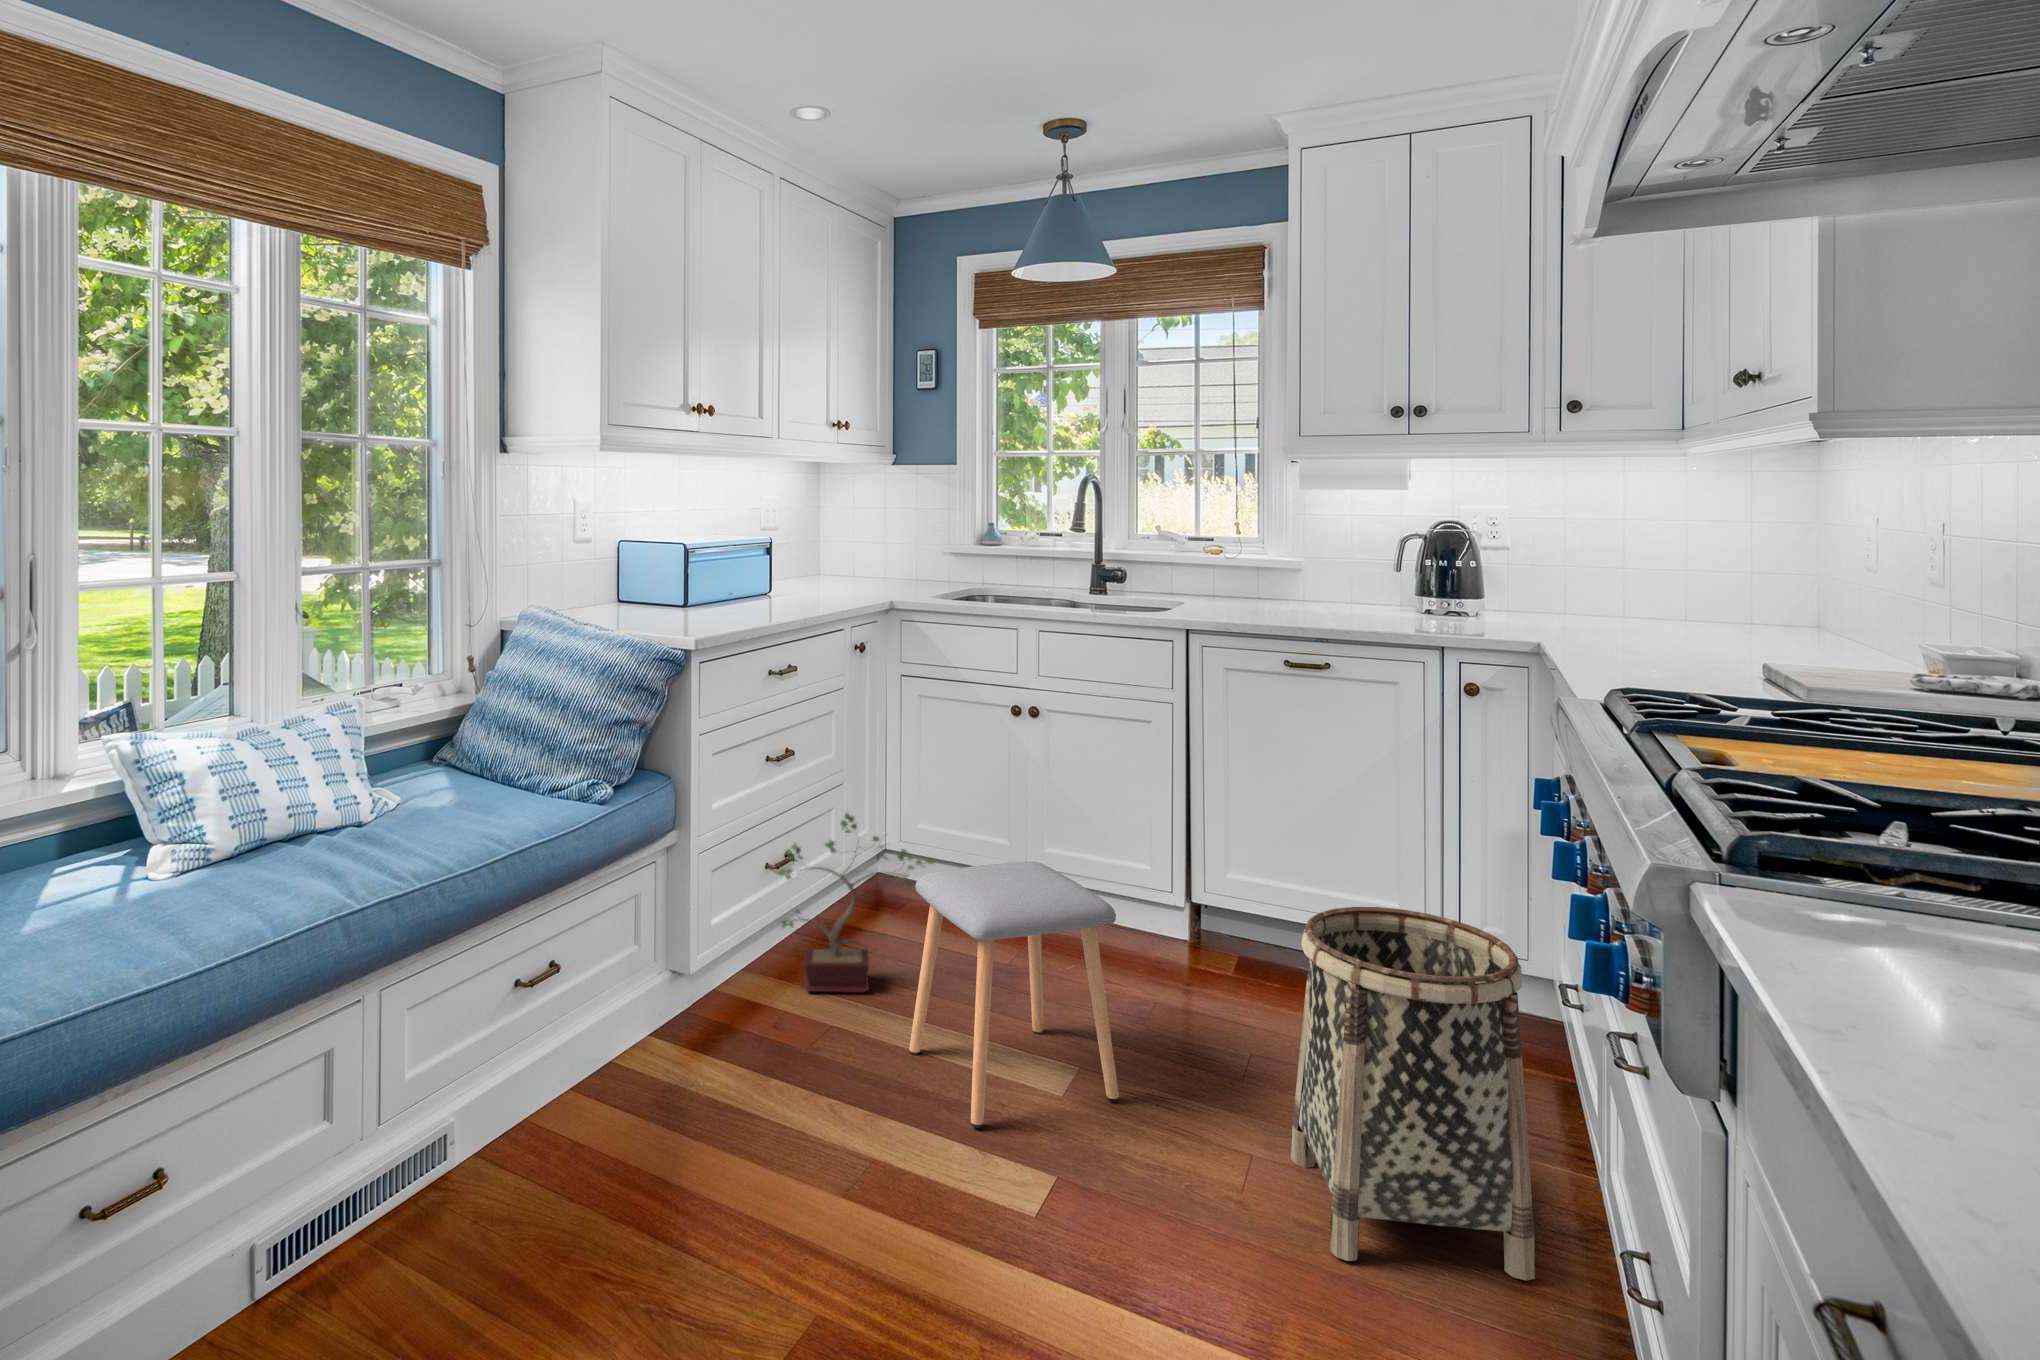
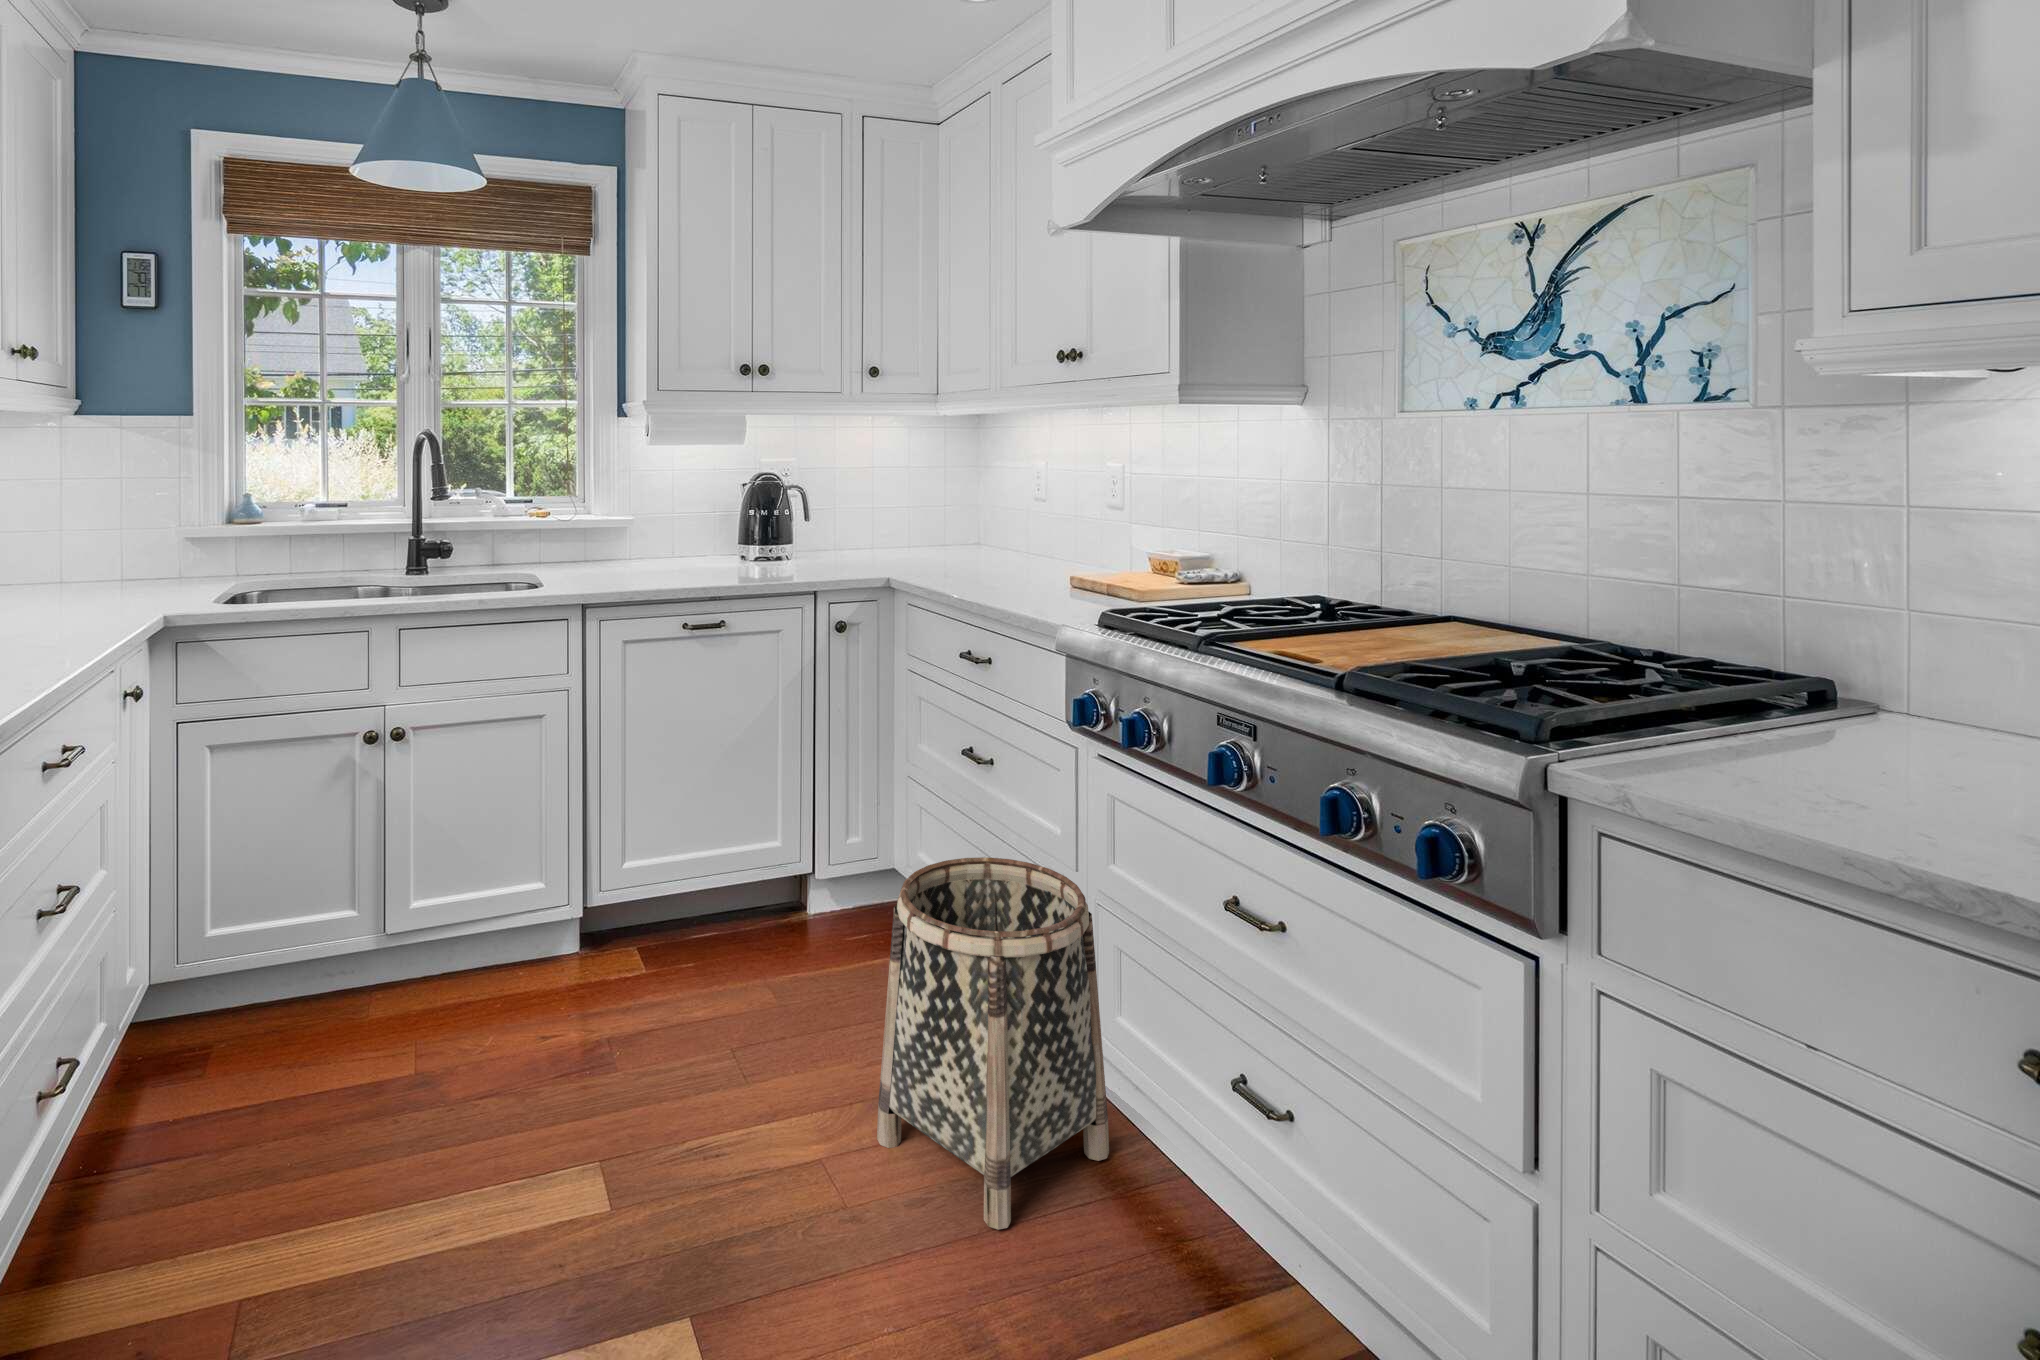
potted plant: present [778,813,934,993] -> none [120,944,384,1237]
stool: present [909,862,1119,1128] -> none [416,927,698,1310]

